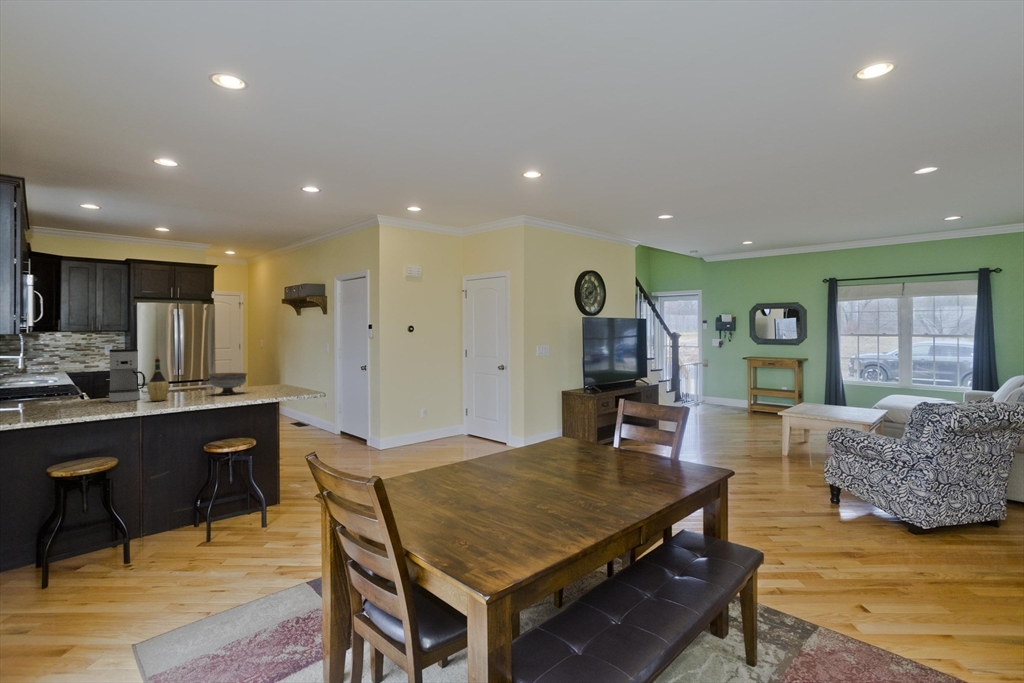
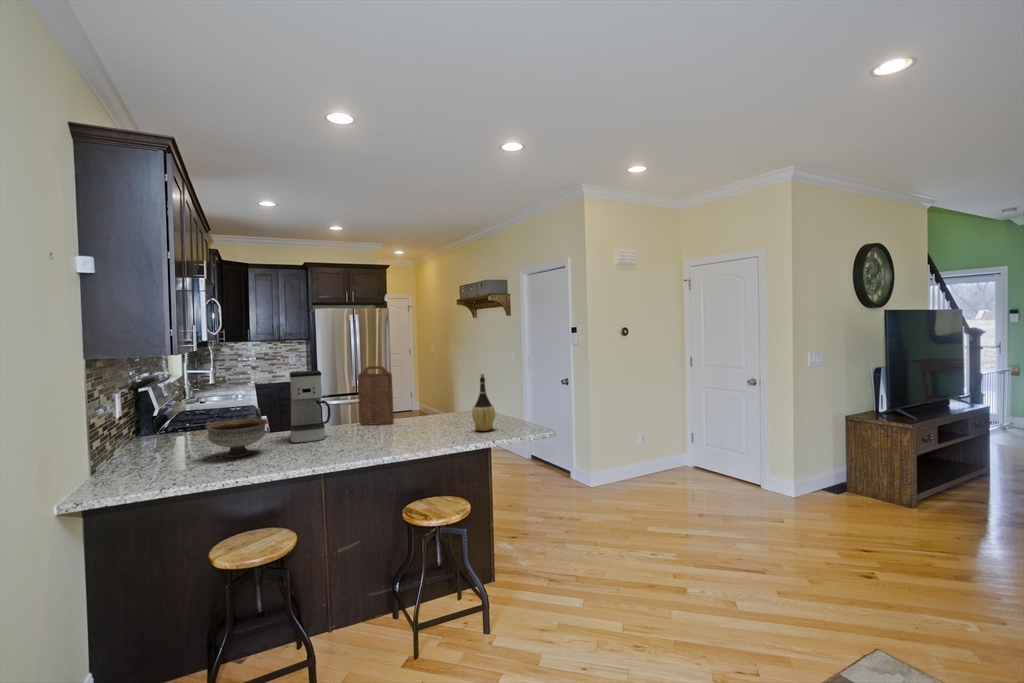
cutting board: none [172,347,202,393] -> present [358,366,394,425]
wine bottle: present [147,356,169,401] -> present [472,374,495,431]
bowl: present [209,373,247,395] -> present [205,418,268,457]

